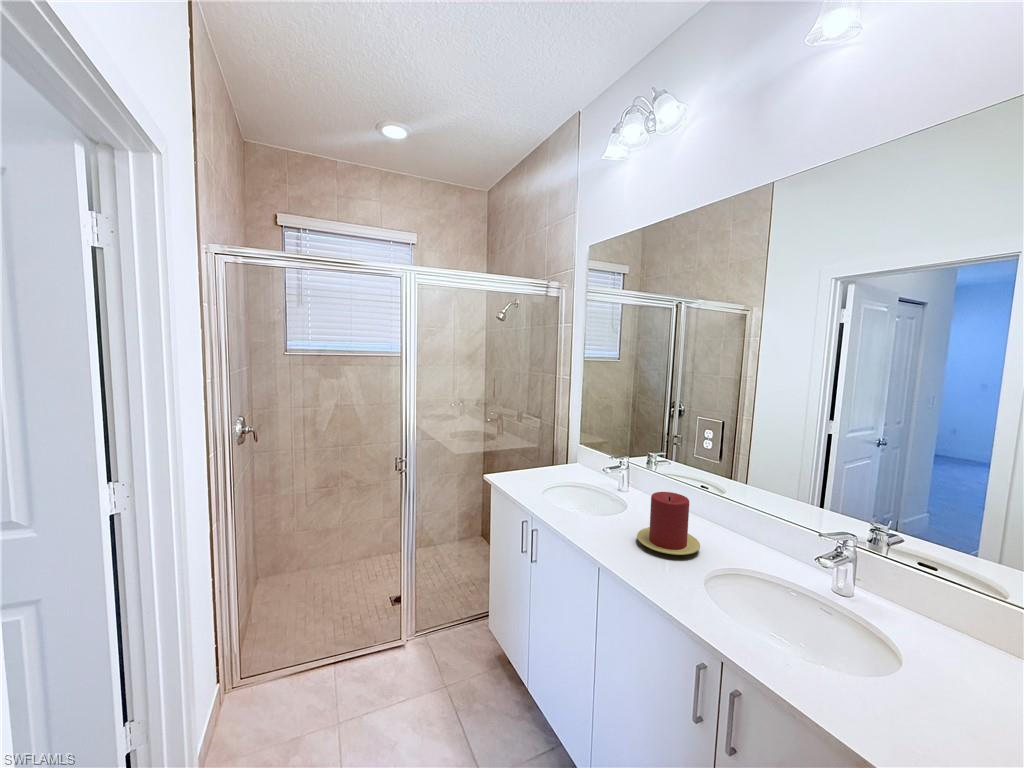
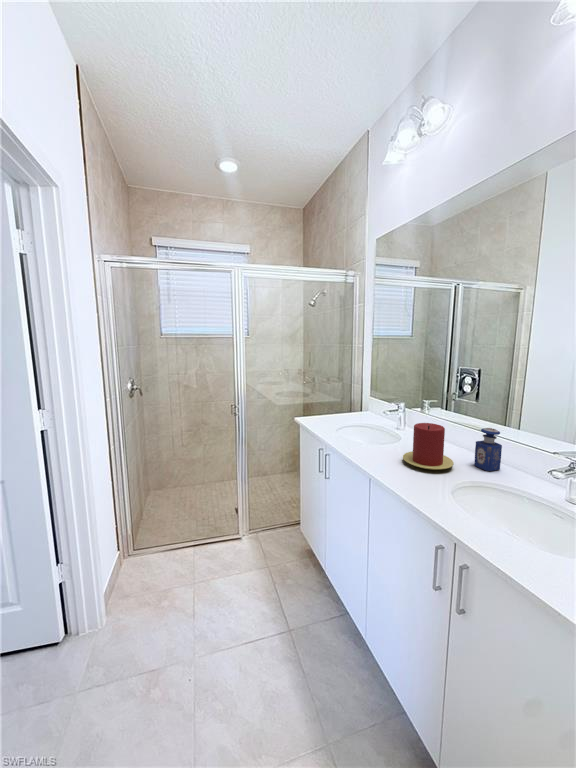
perfume bottle: none [723,498,755,553] -> present [474,428,502,471]

